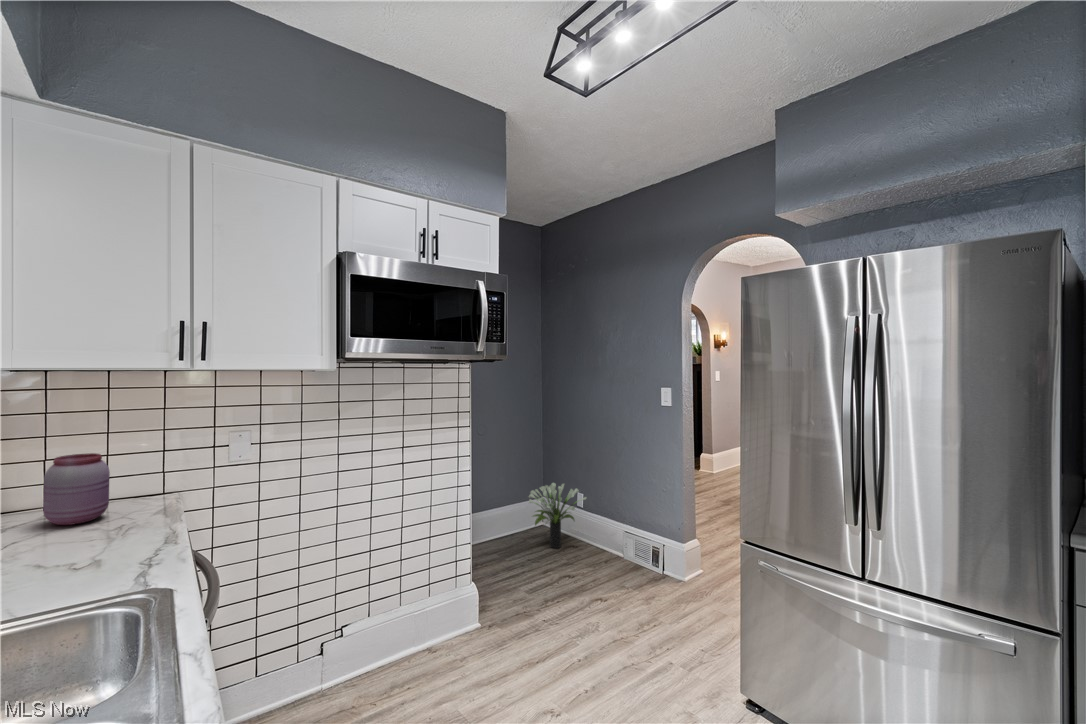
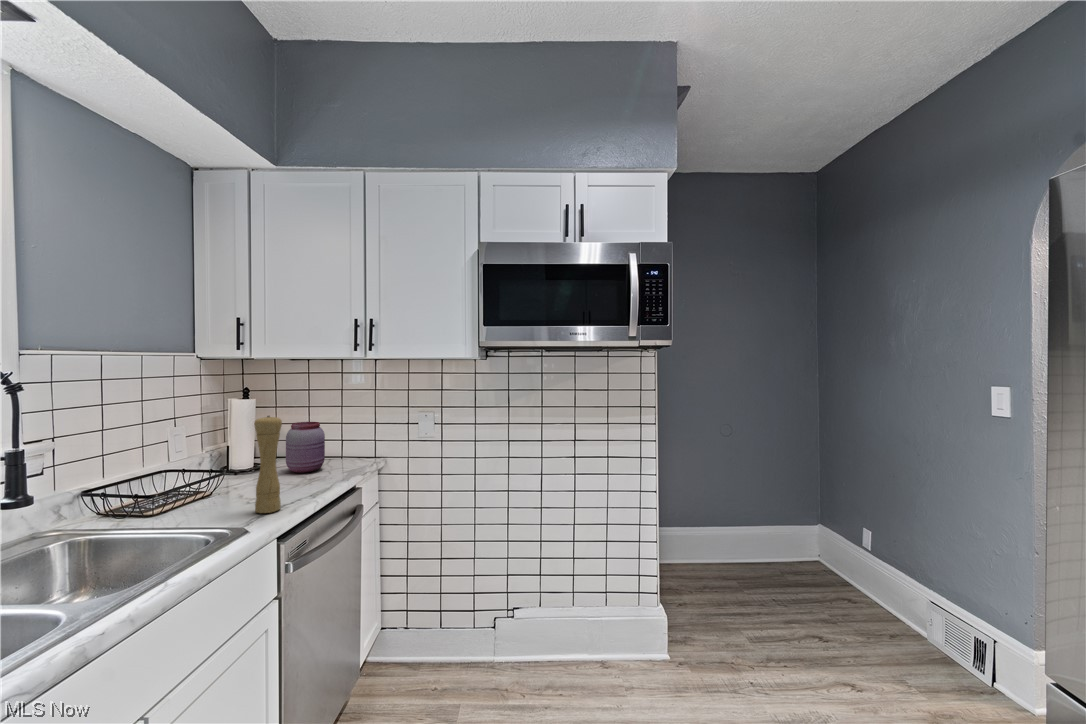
pepper mill: none [108,444,149,573] -> present [254,416,282,513]
potted plant: present [529,483,586,548] -> none [780,508,870,595]

